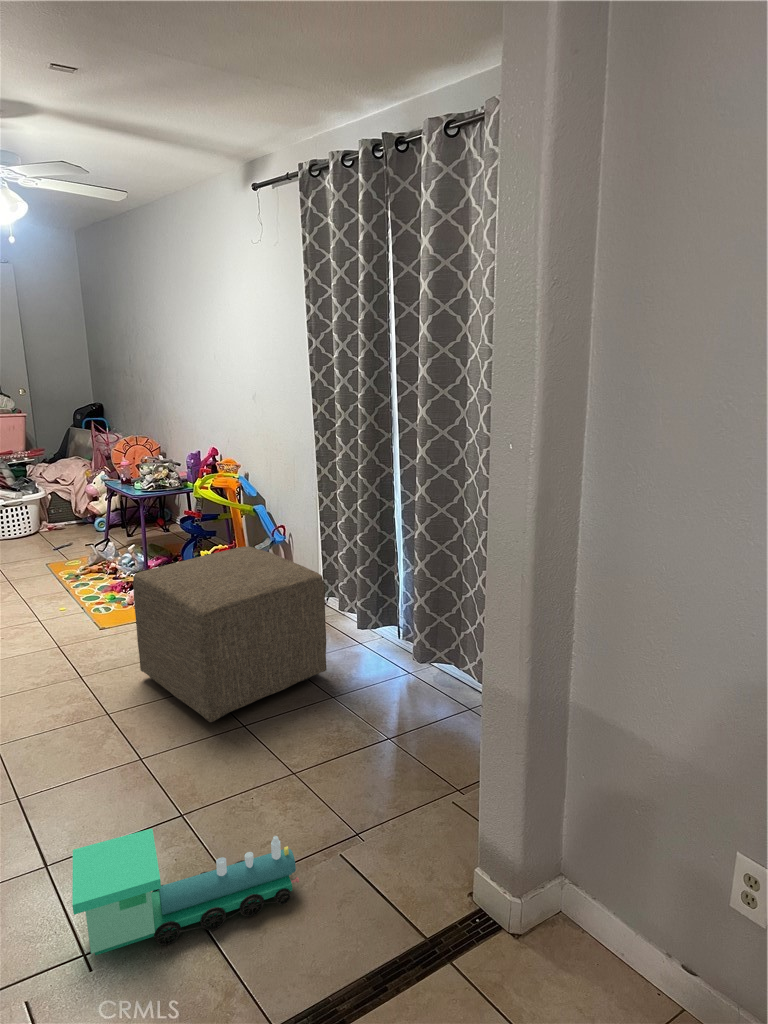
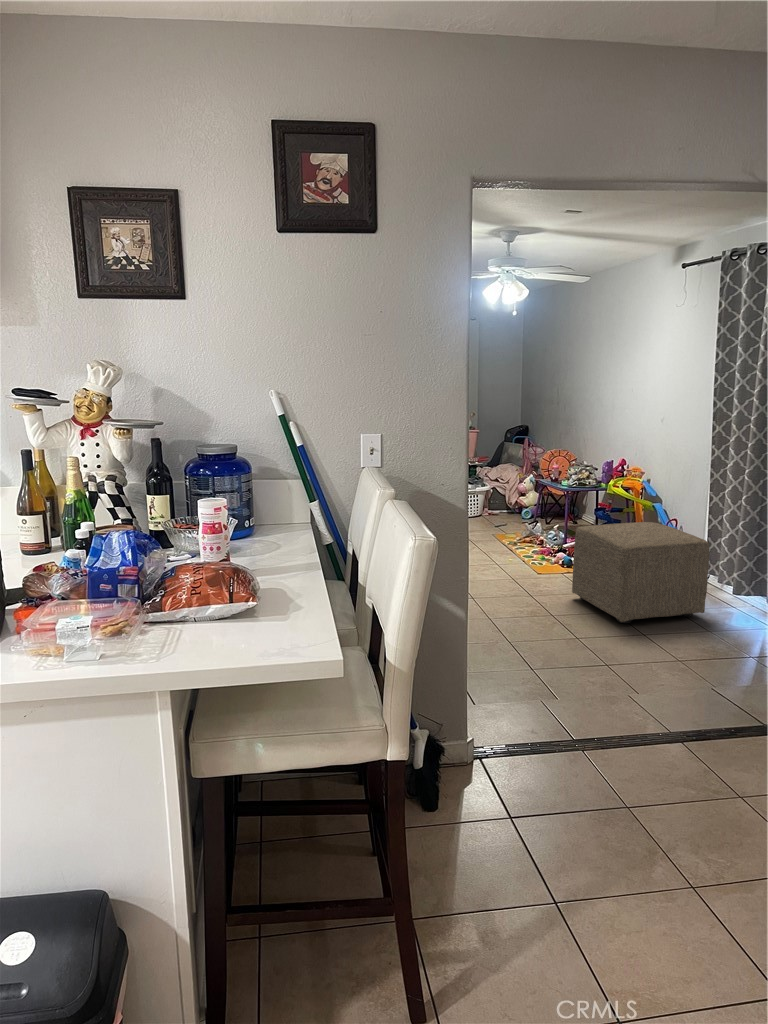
toy train: present [72,829,299,955] -> none [560,636,680,697]

